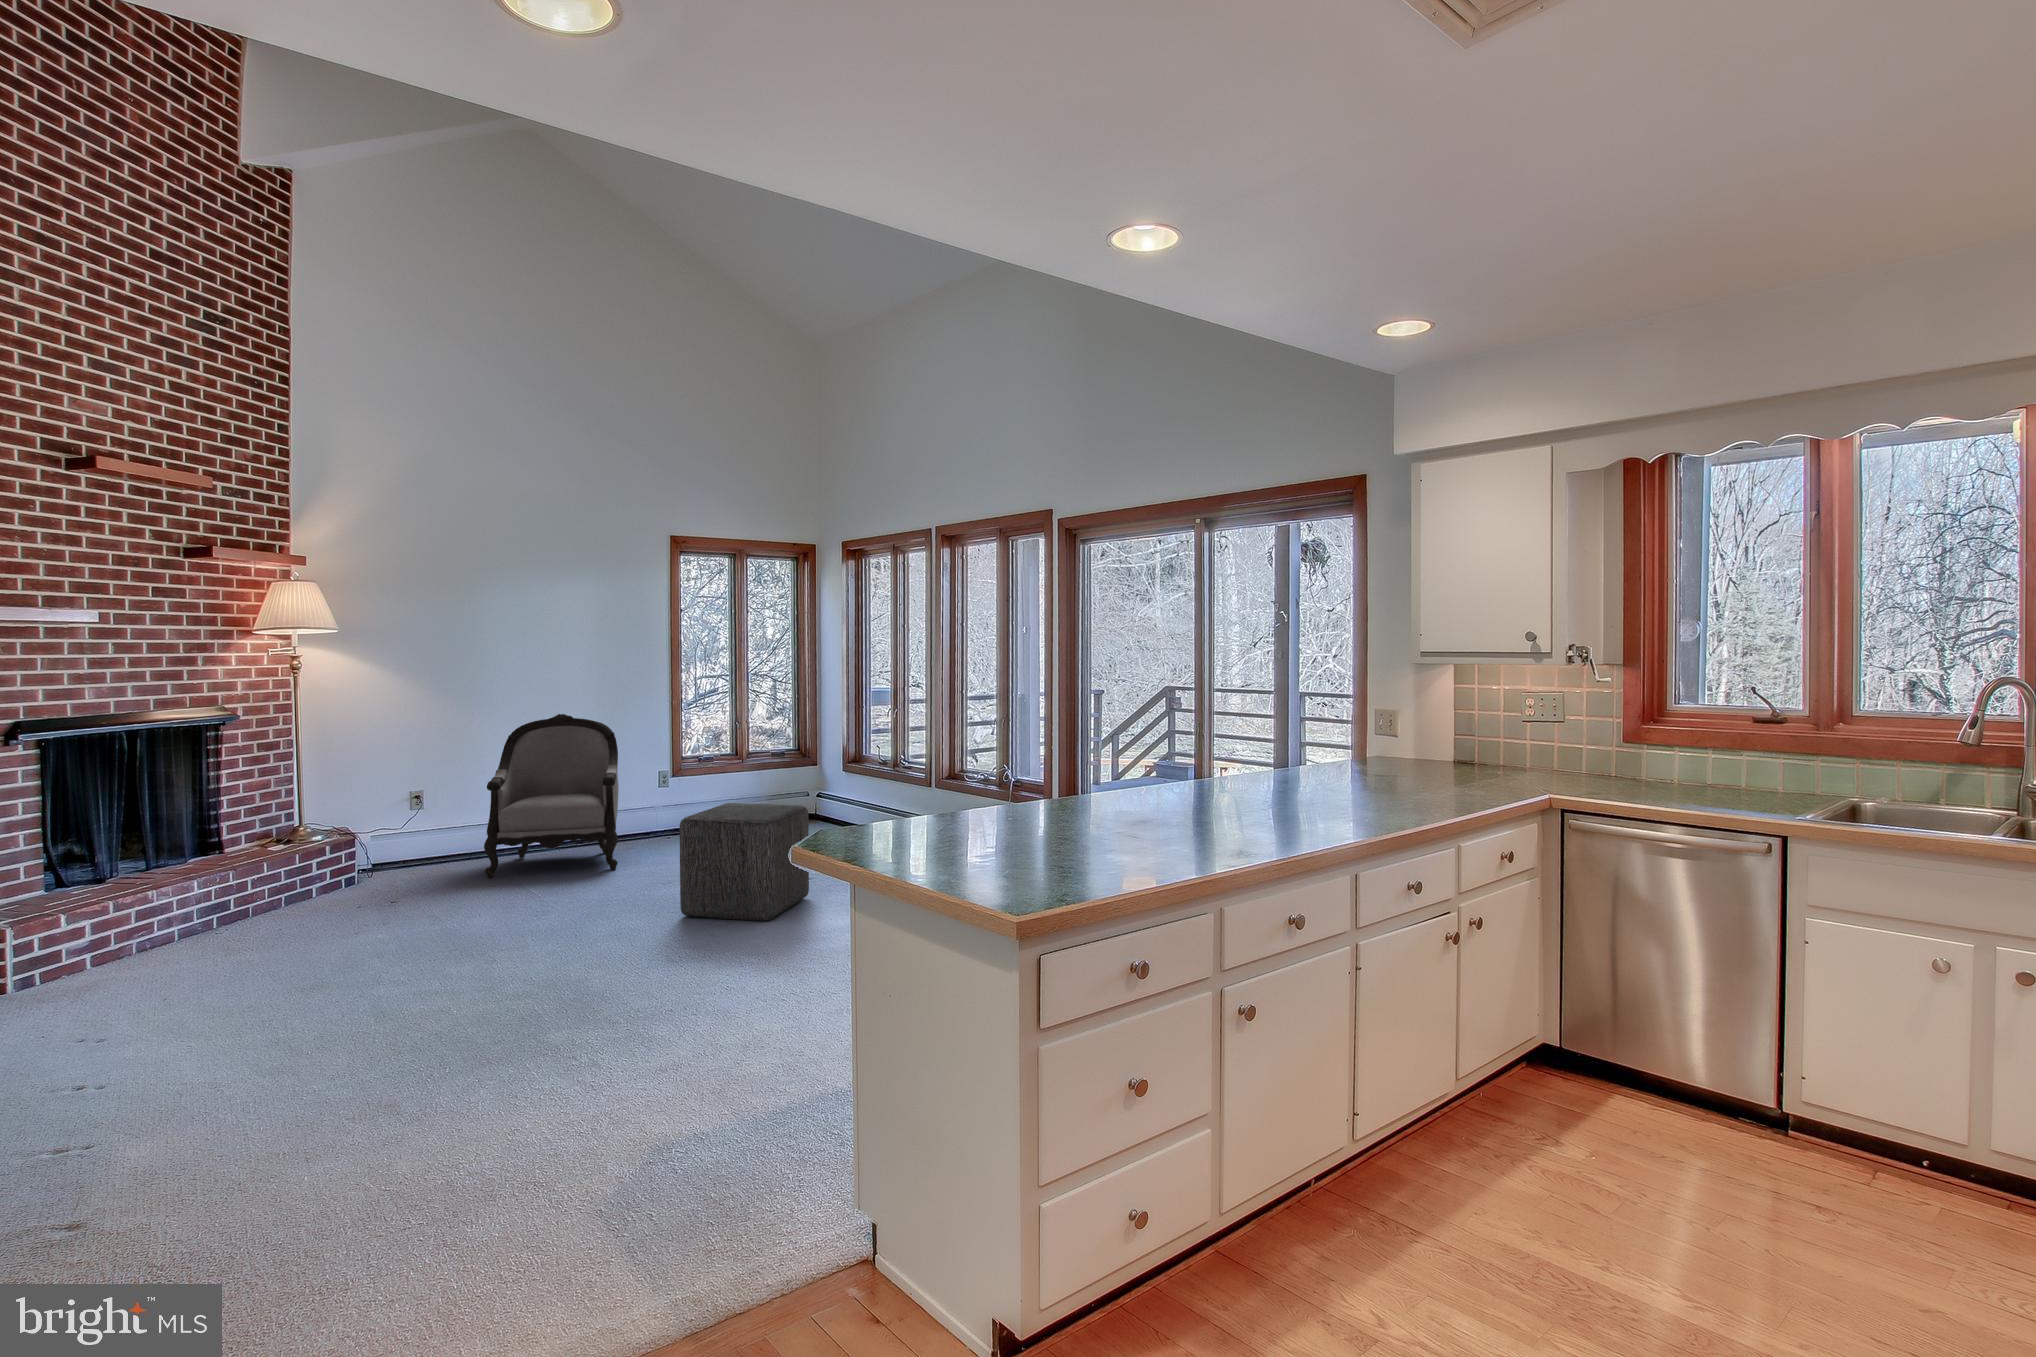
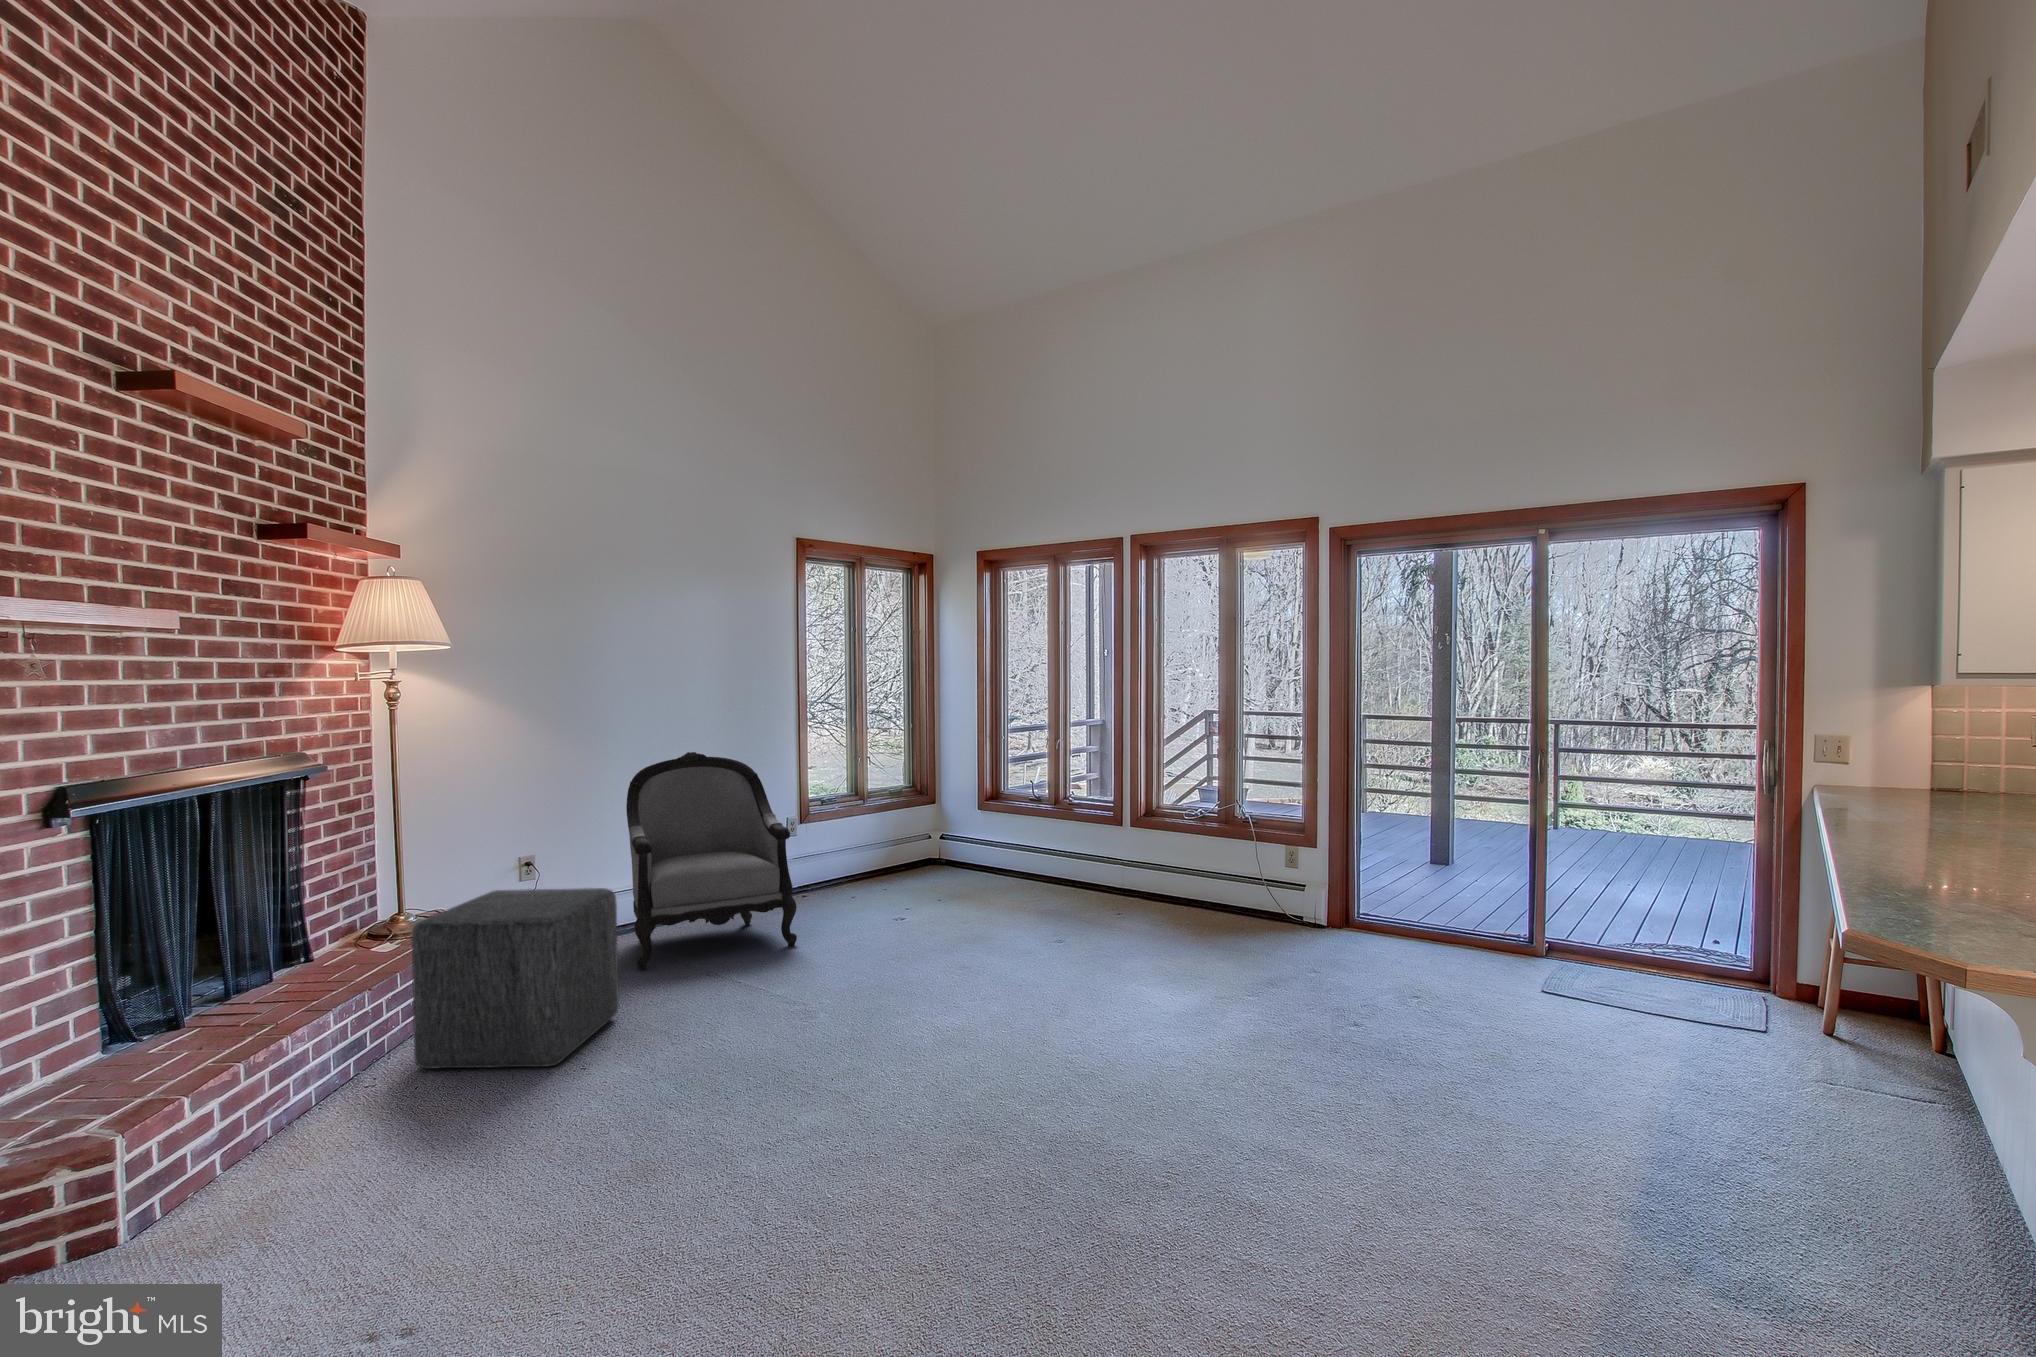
ottoman: present [679,803,809,921] -> present [412,888,619,1069]

